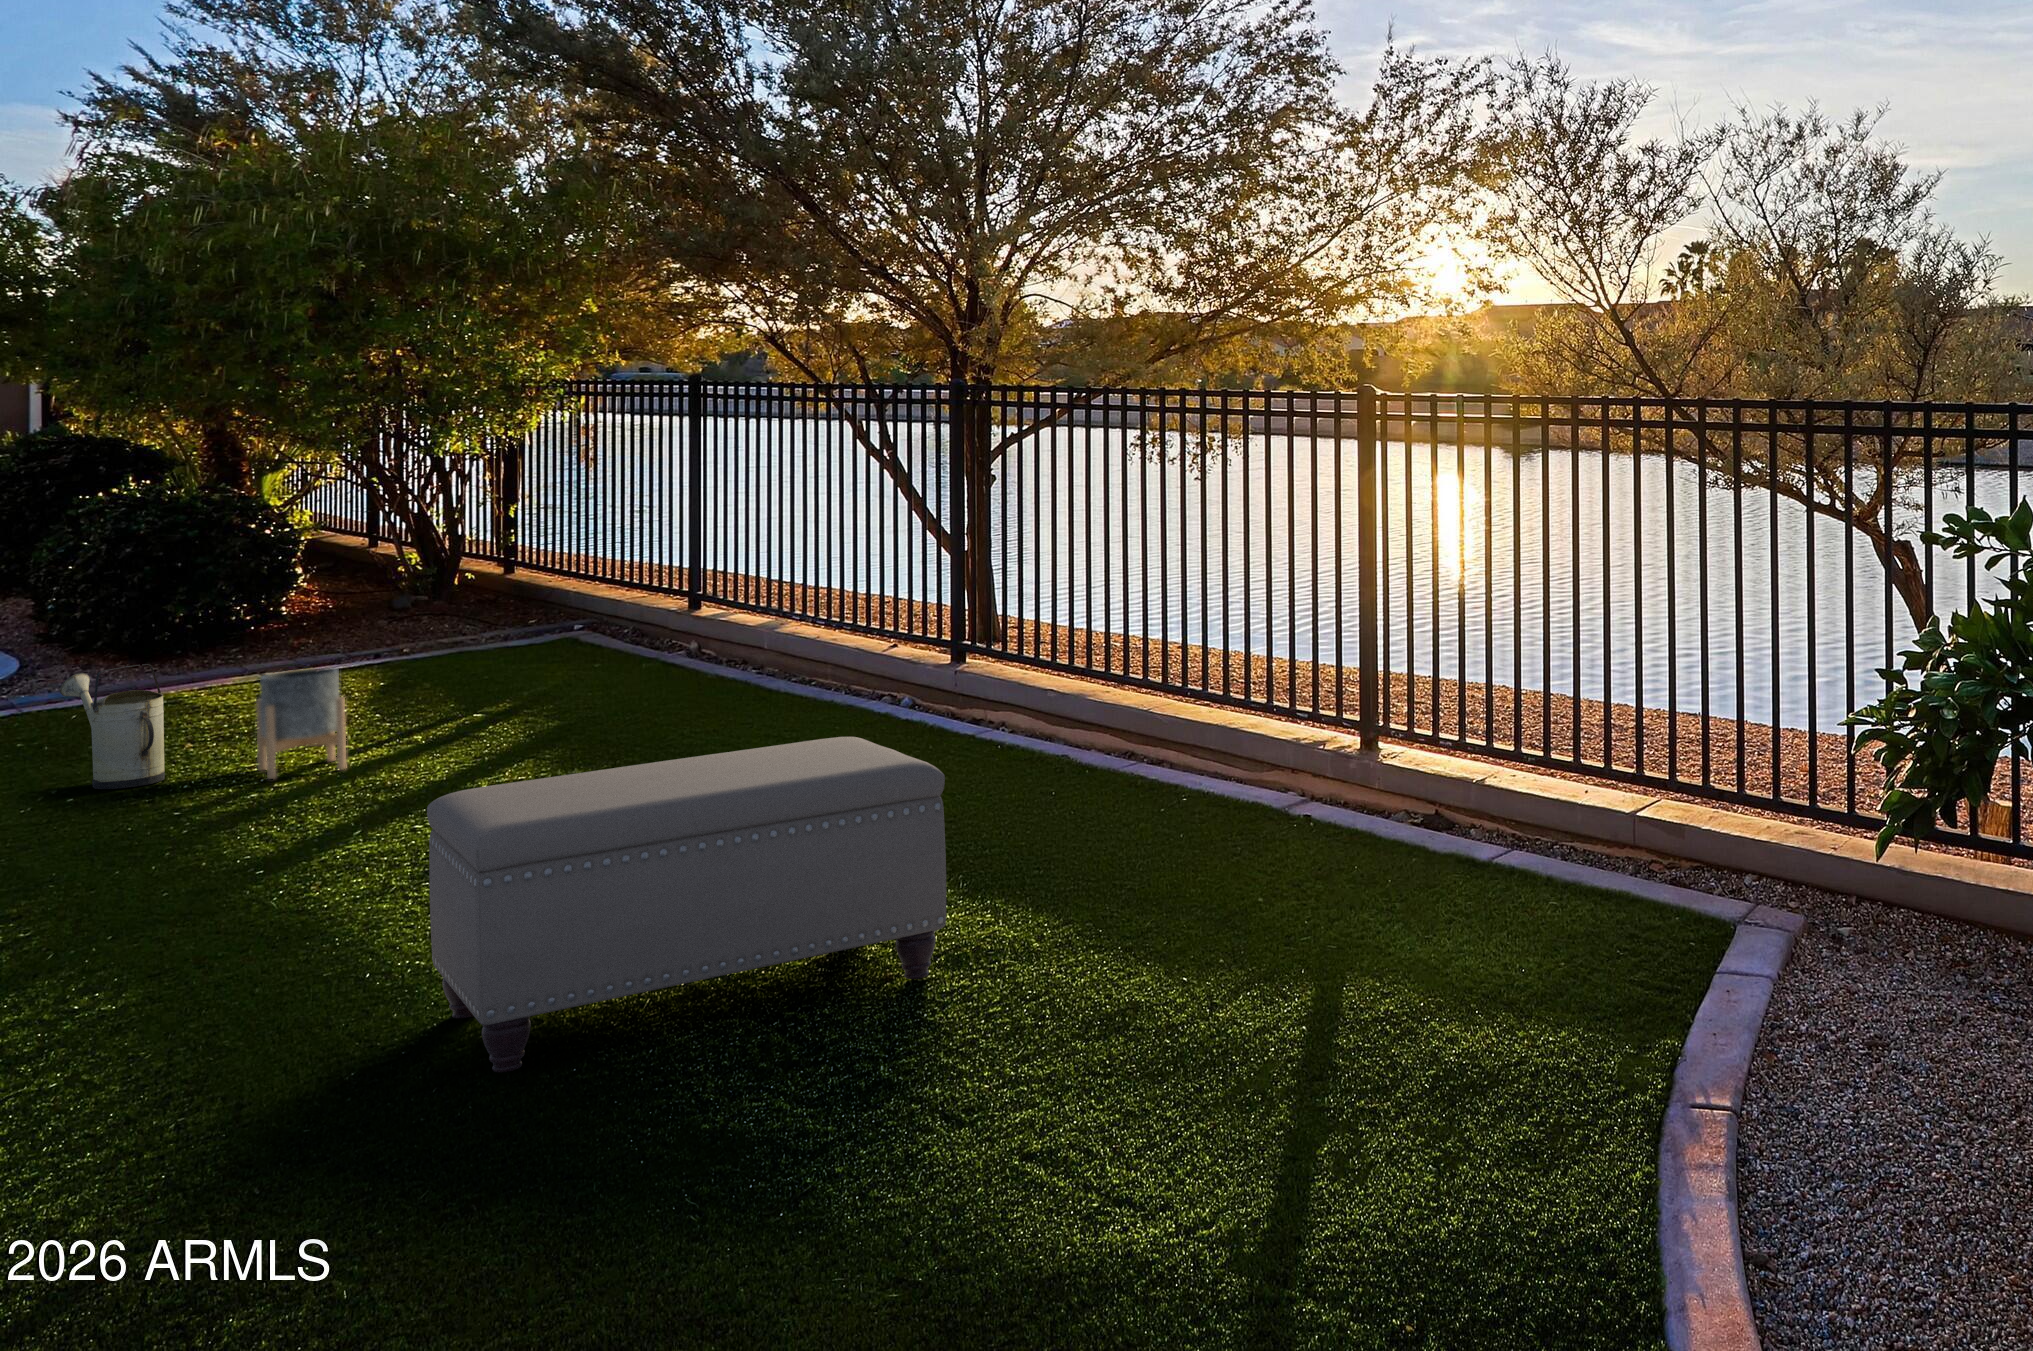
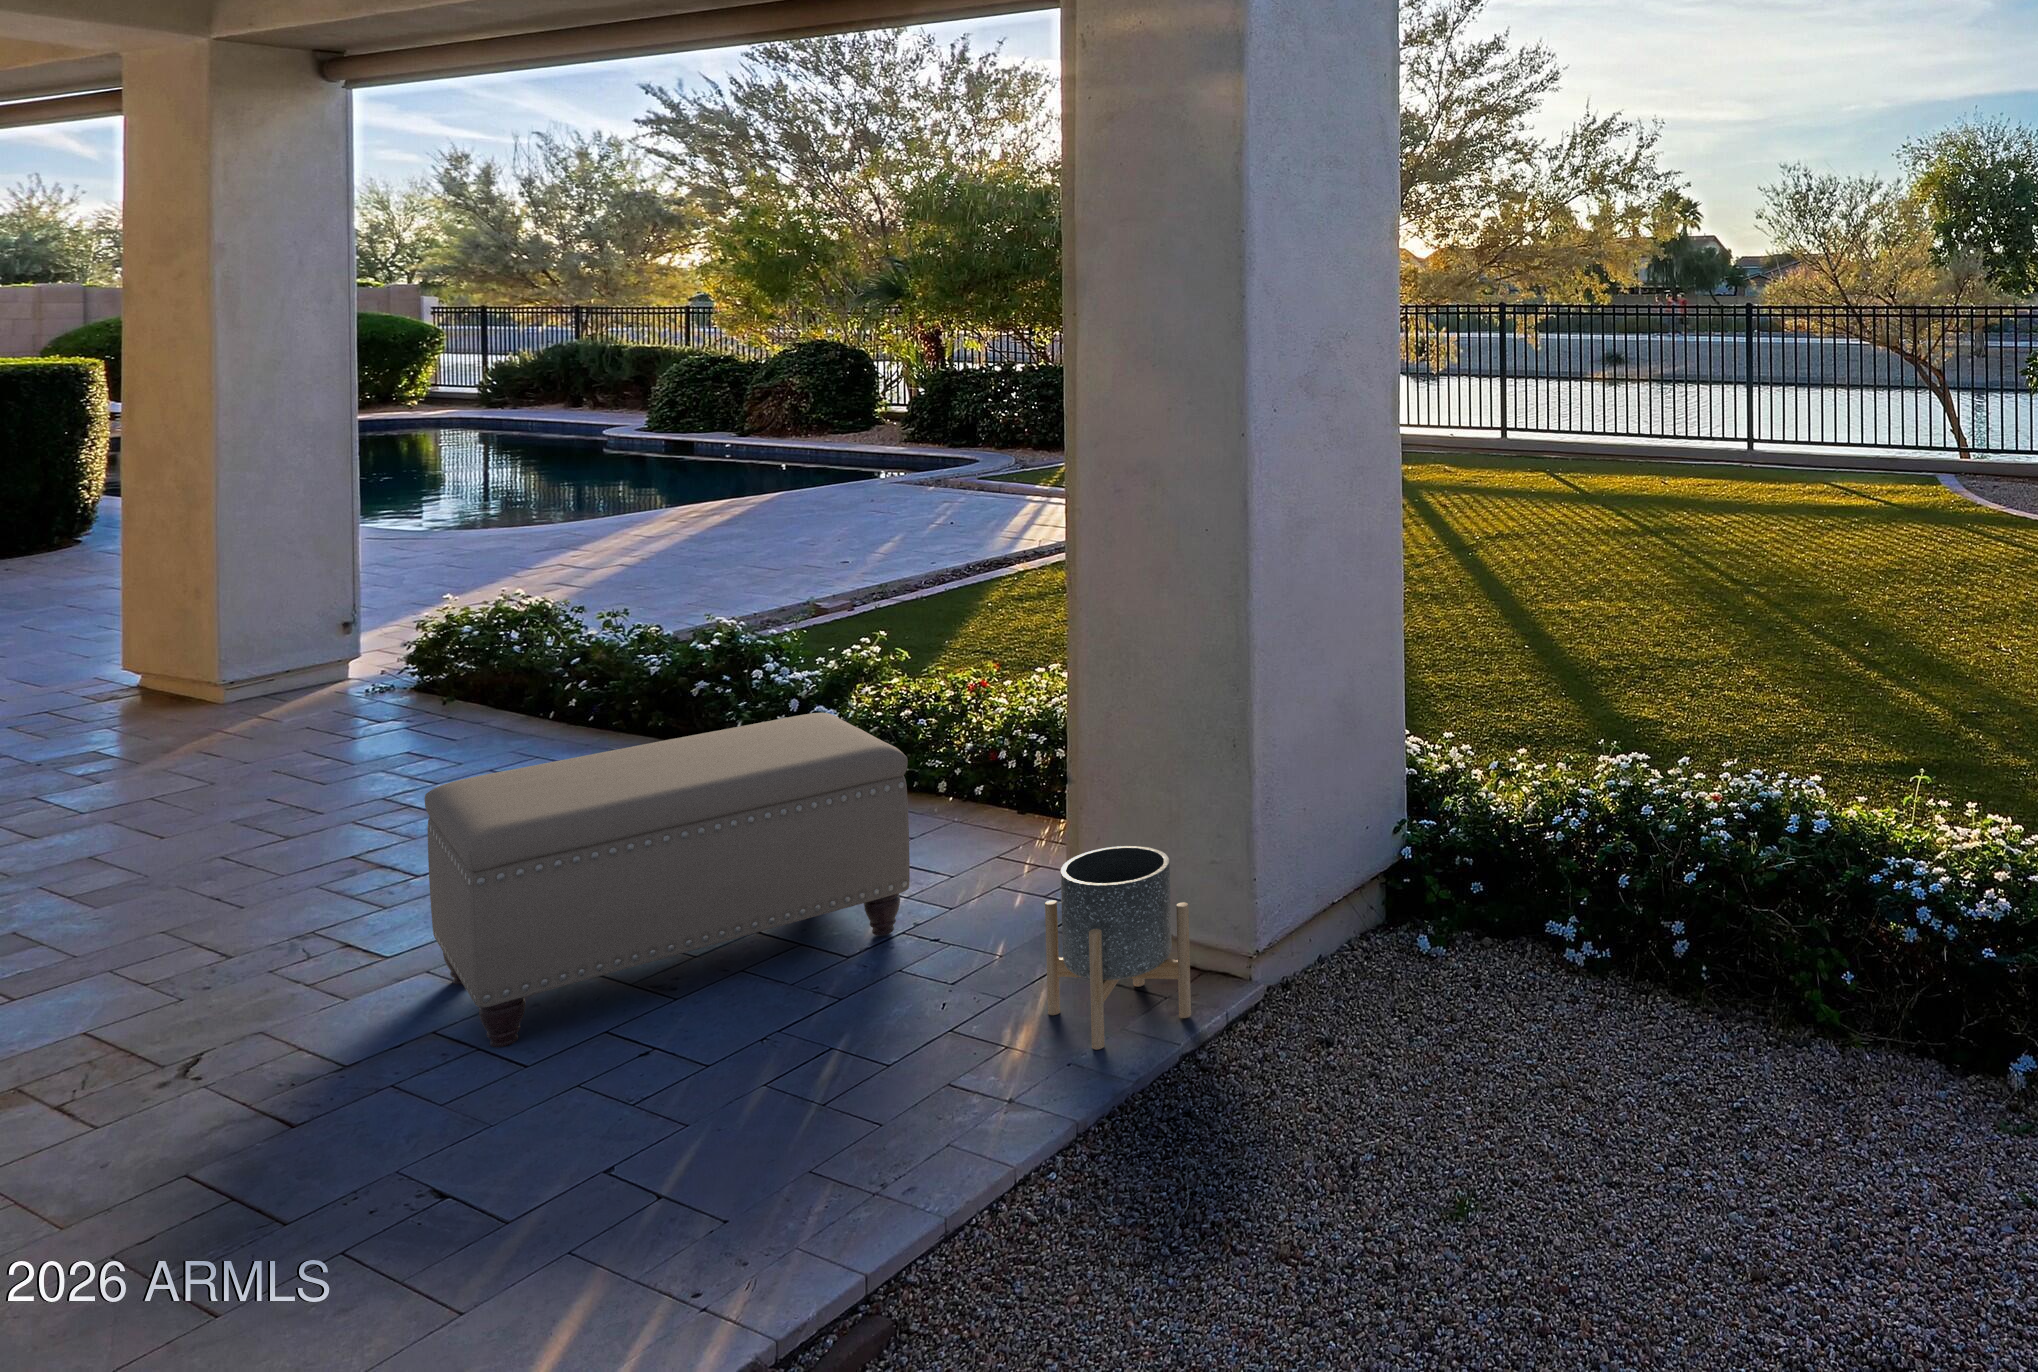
watering can: present [60,664,165,789] -> none [85,609,188,722]
planter: present [256,668,346,779] -> present [1045,846,1191,1050]

